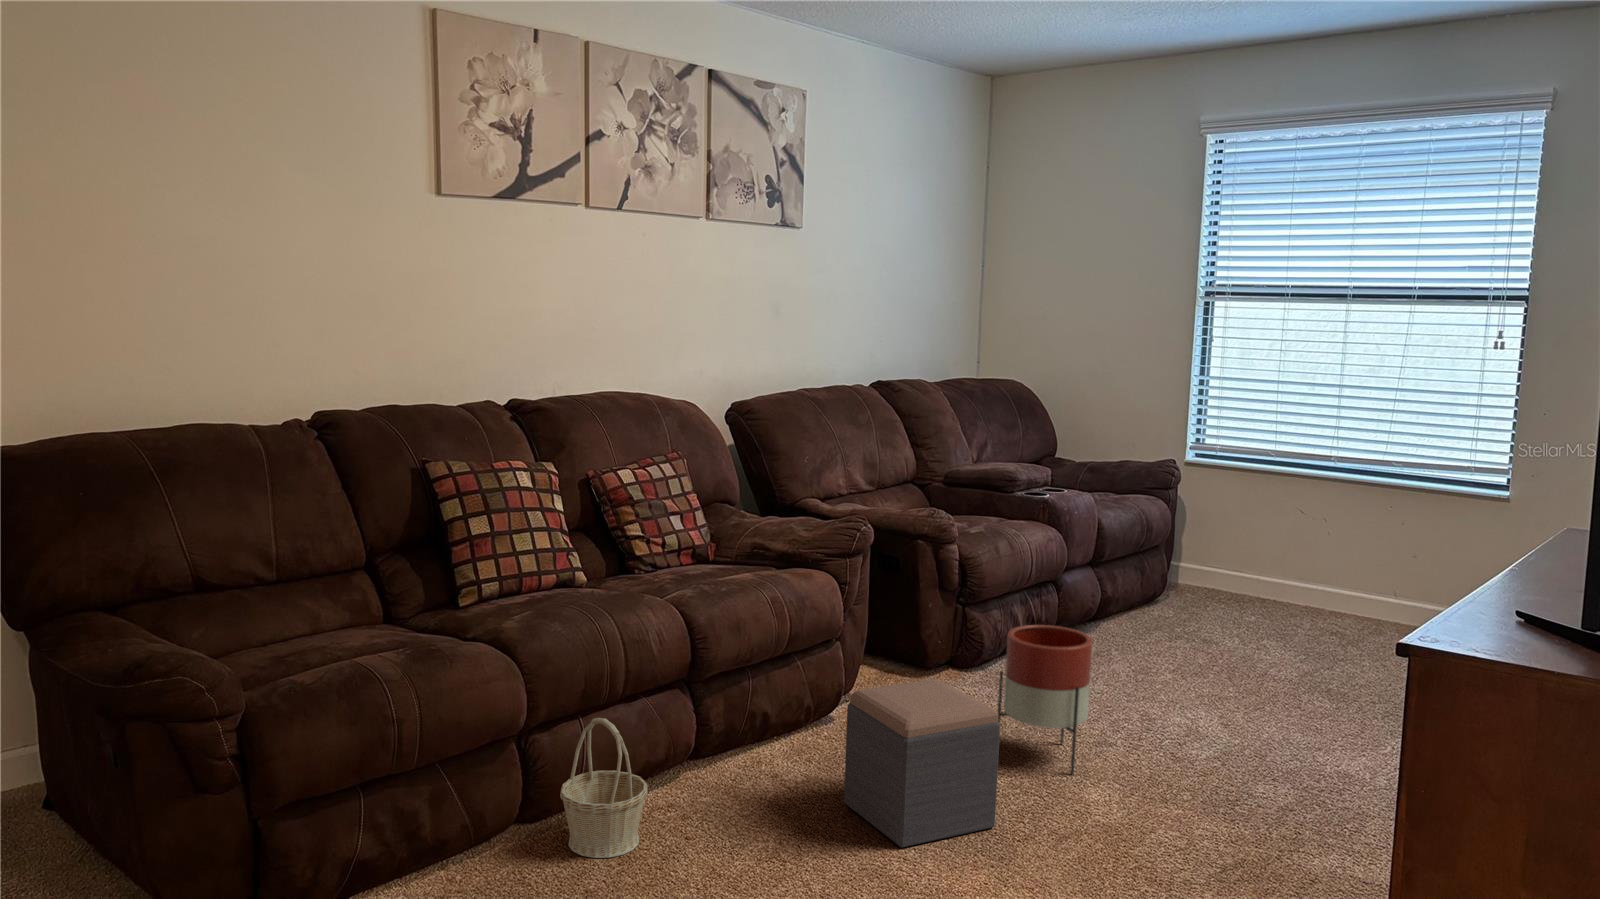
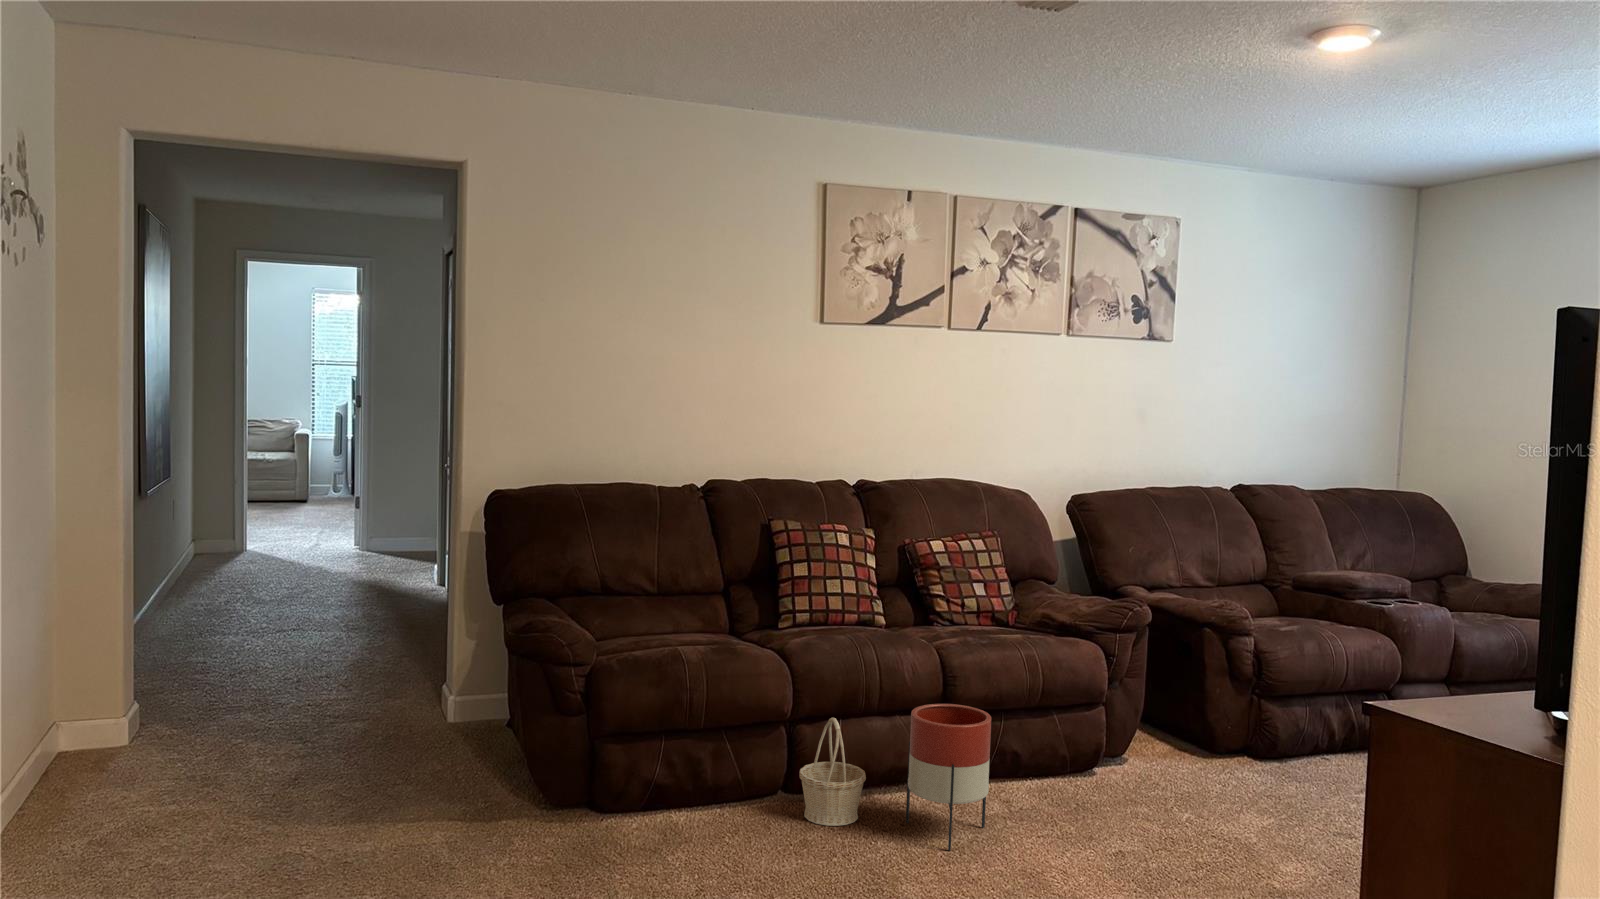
planter: present [998,625,1092,774] -> present [906,704,991,851]
footstool: present [844,679,1000,848] -> none [1039,732,1162,871]

